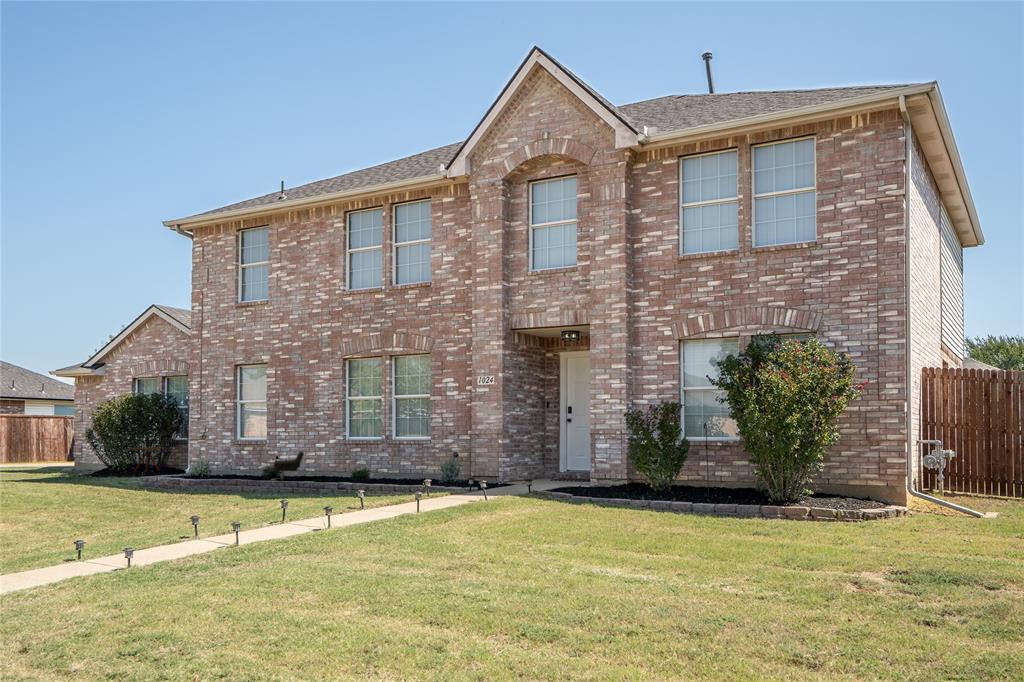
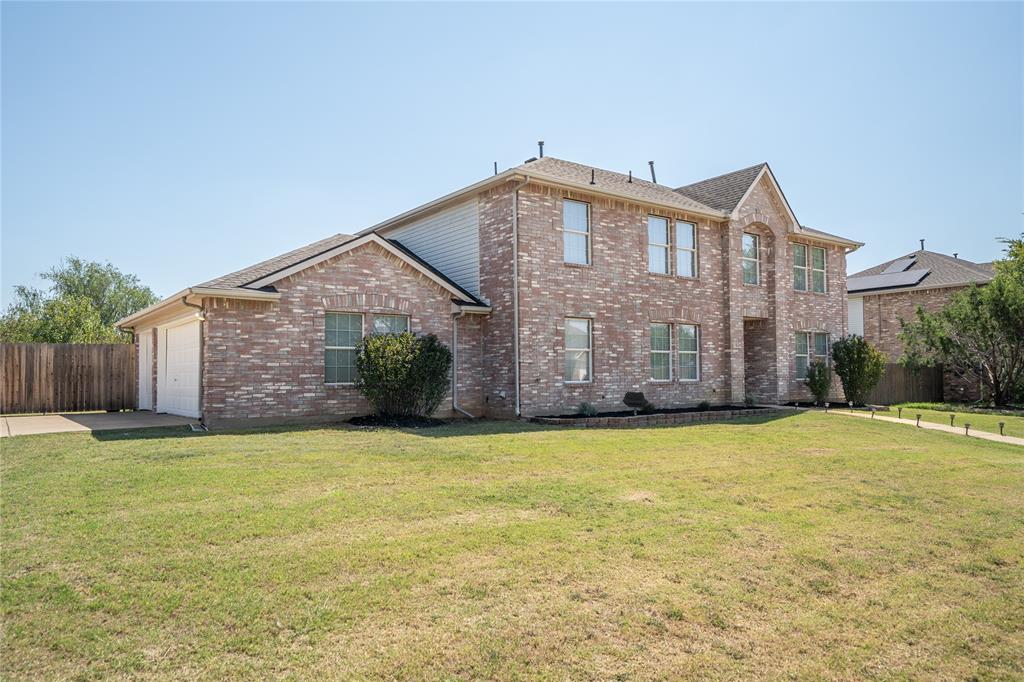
round table: present [130,447,165,471] -> none [433,393,470,420]

